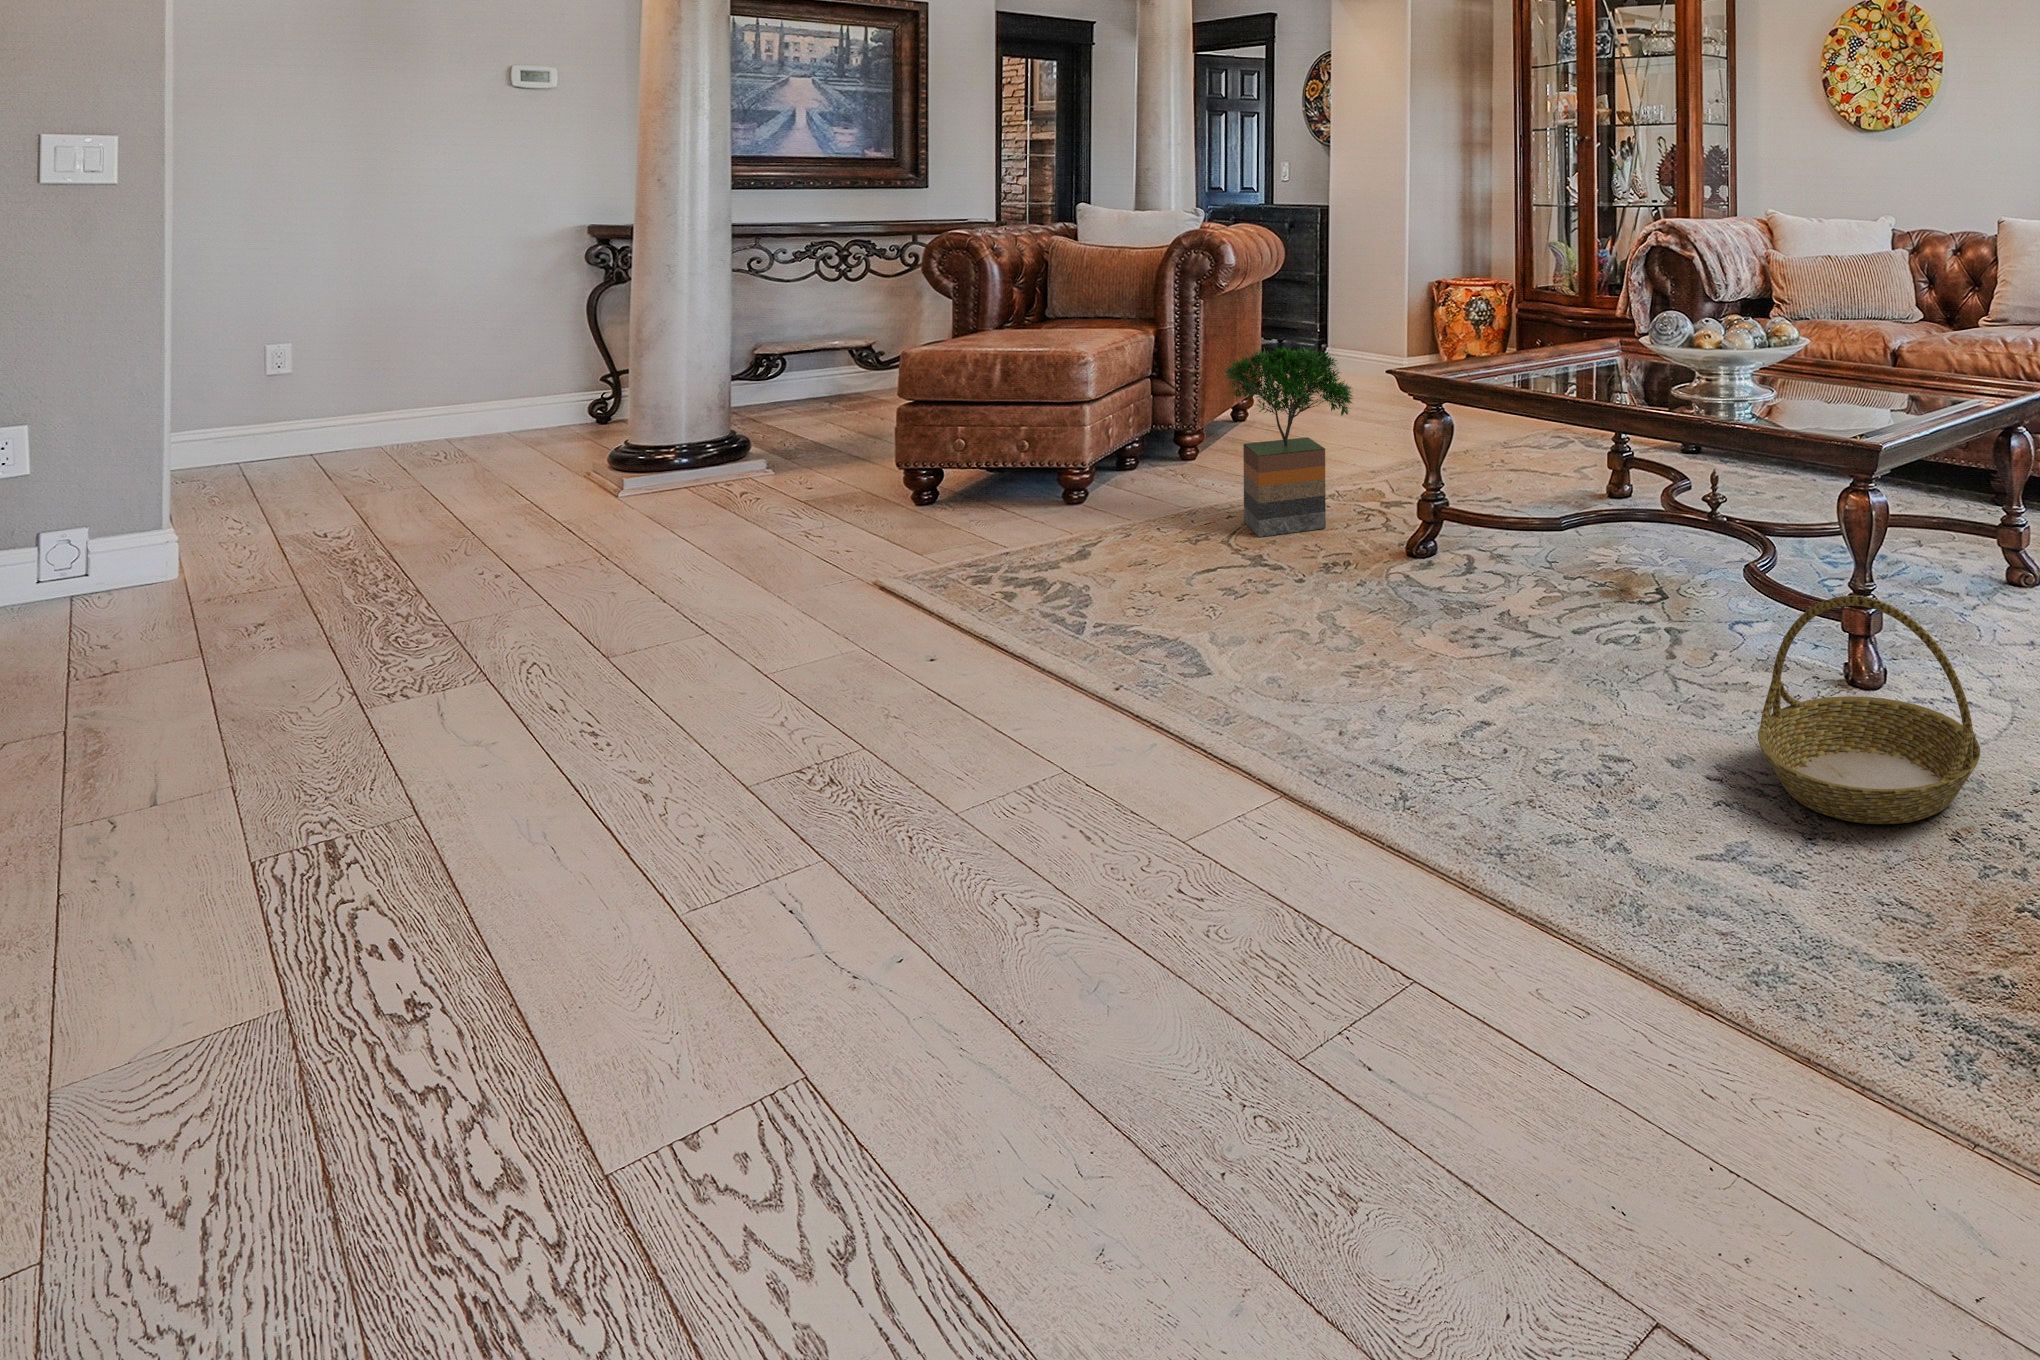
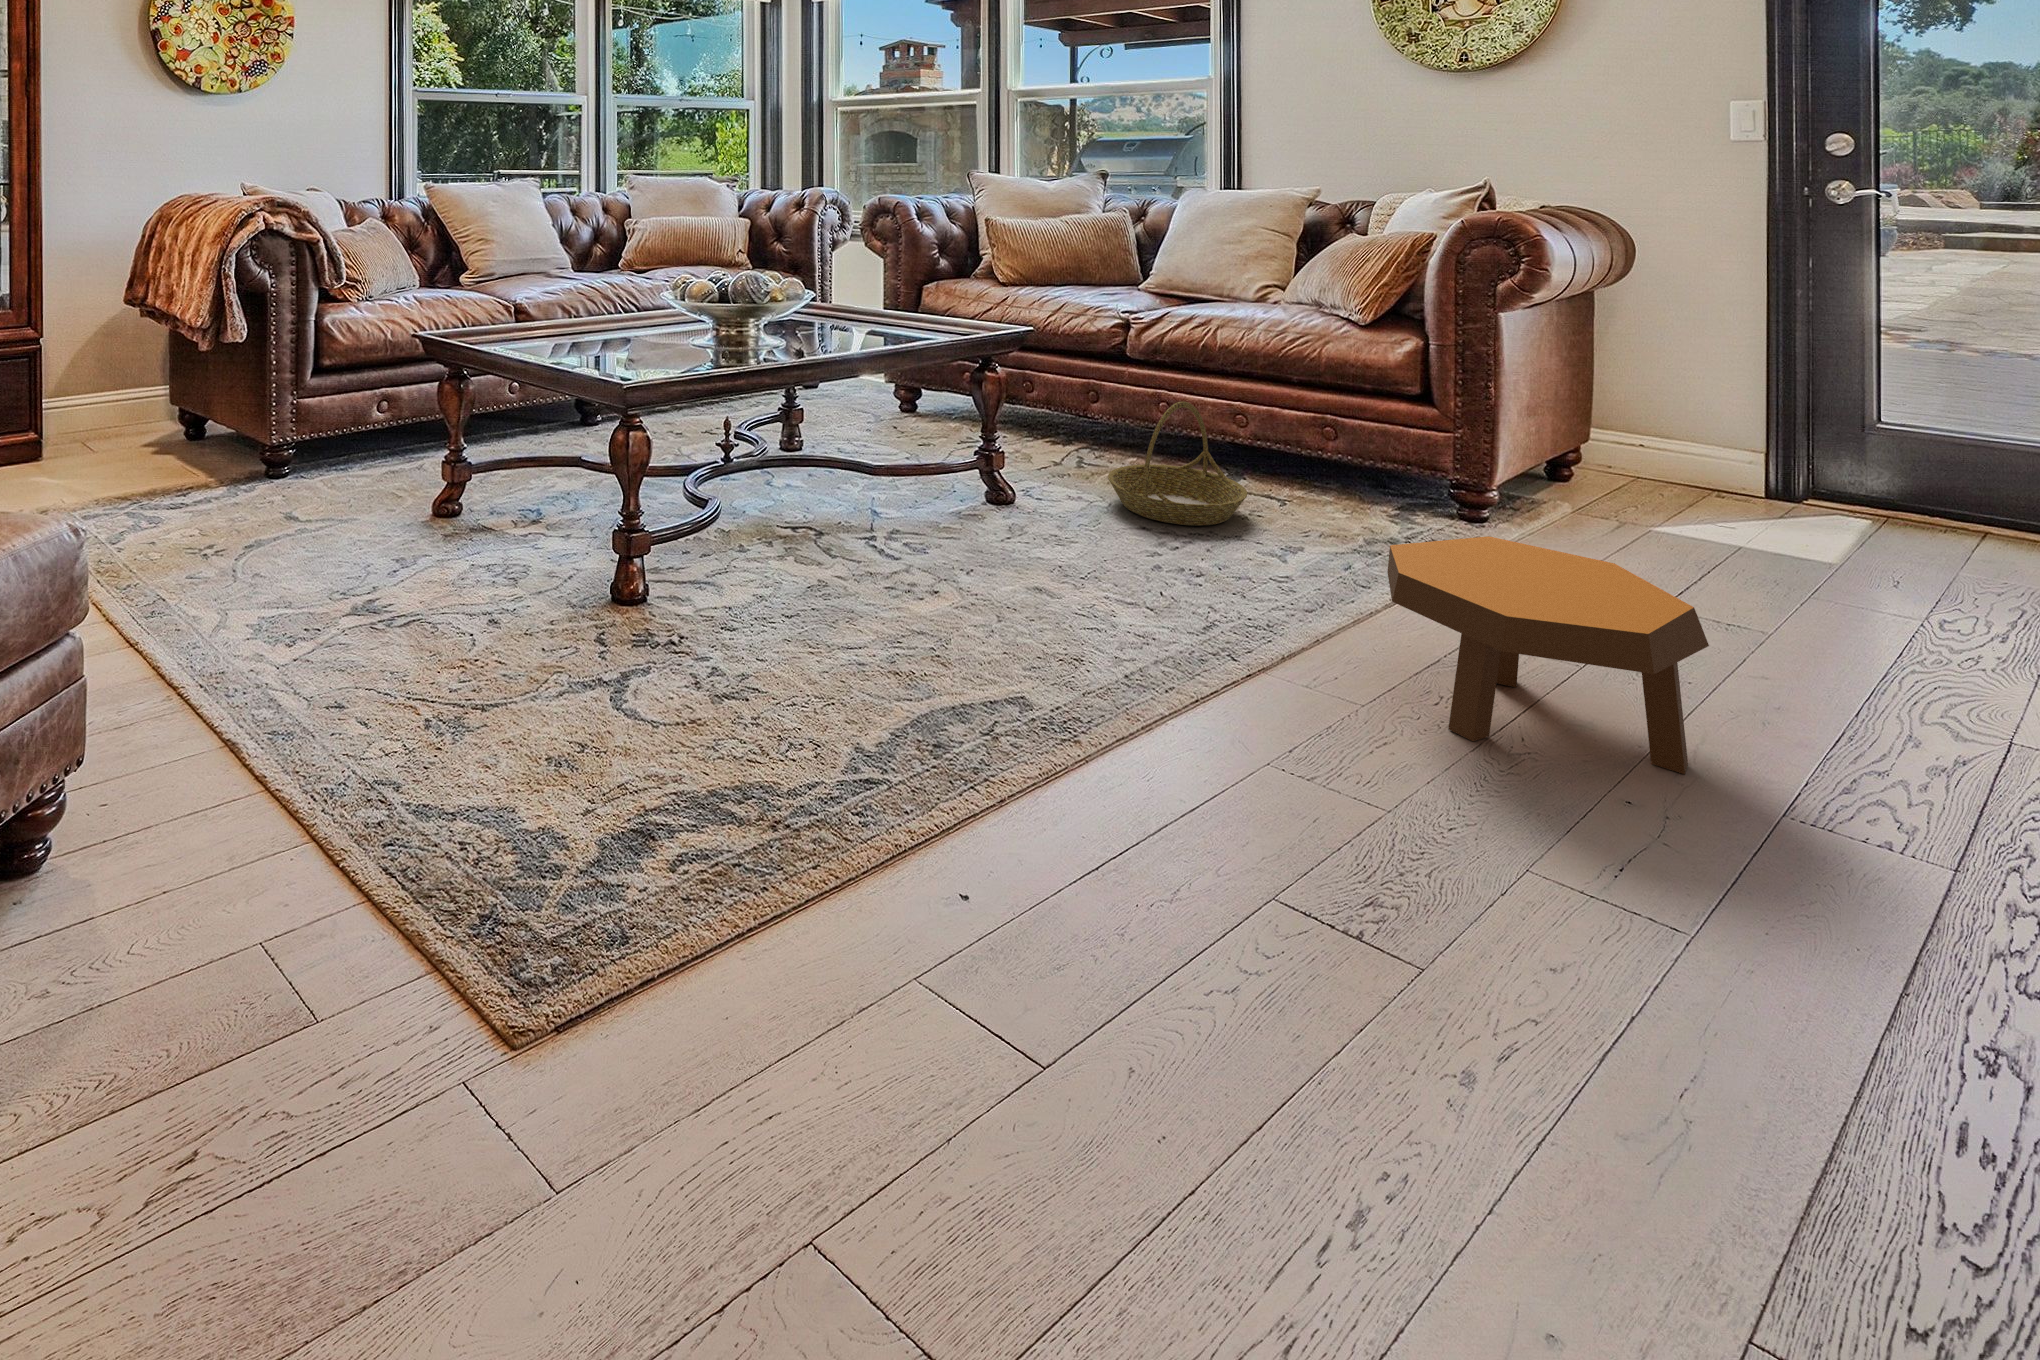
potted tree: present [1225,347,1353,537] -> none [356,409,546,693]
footstool: none [900,661,1276,1029] -> present [1387,536,1709,774]

